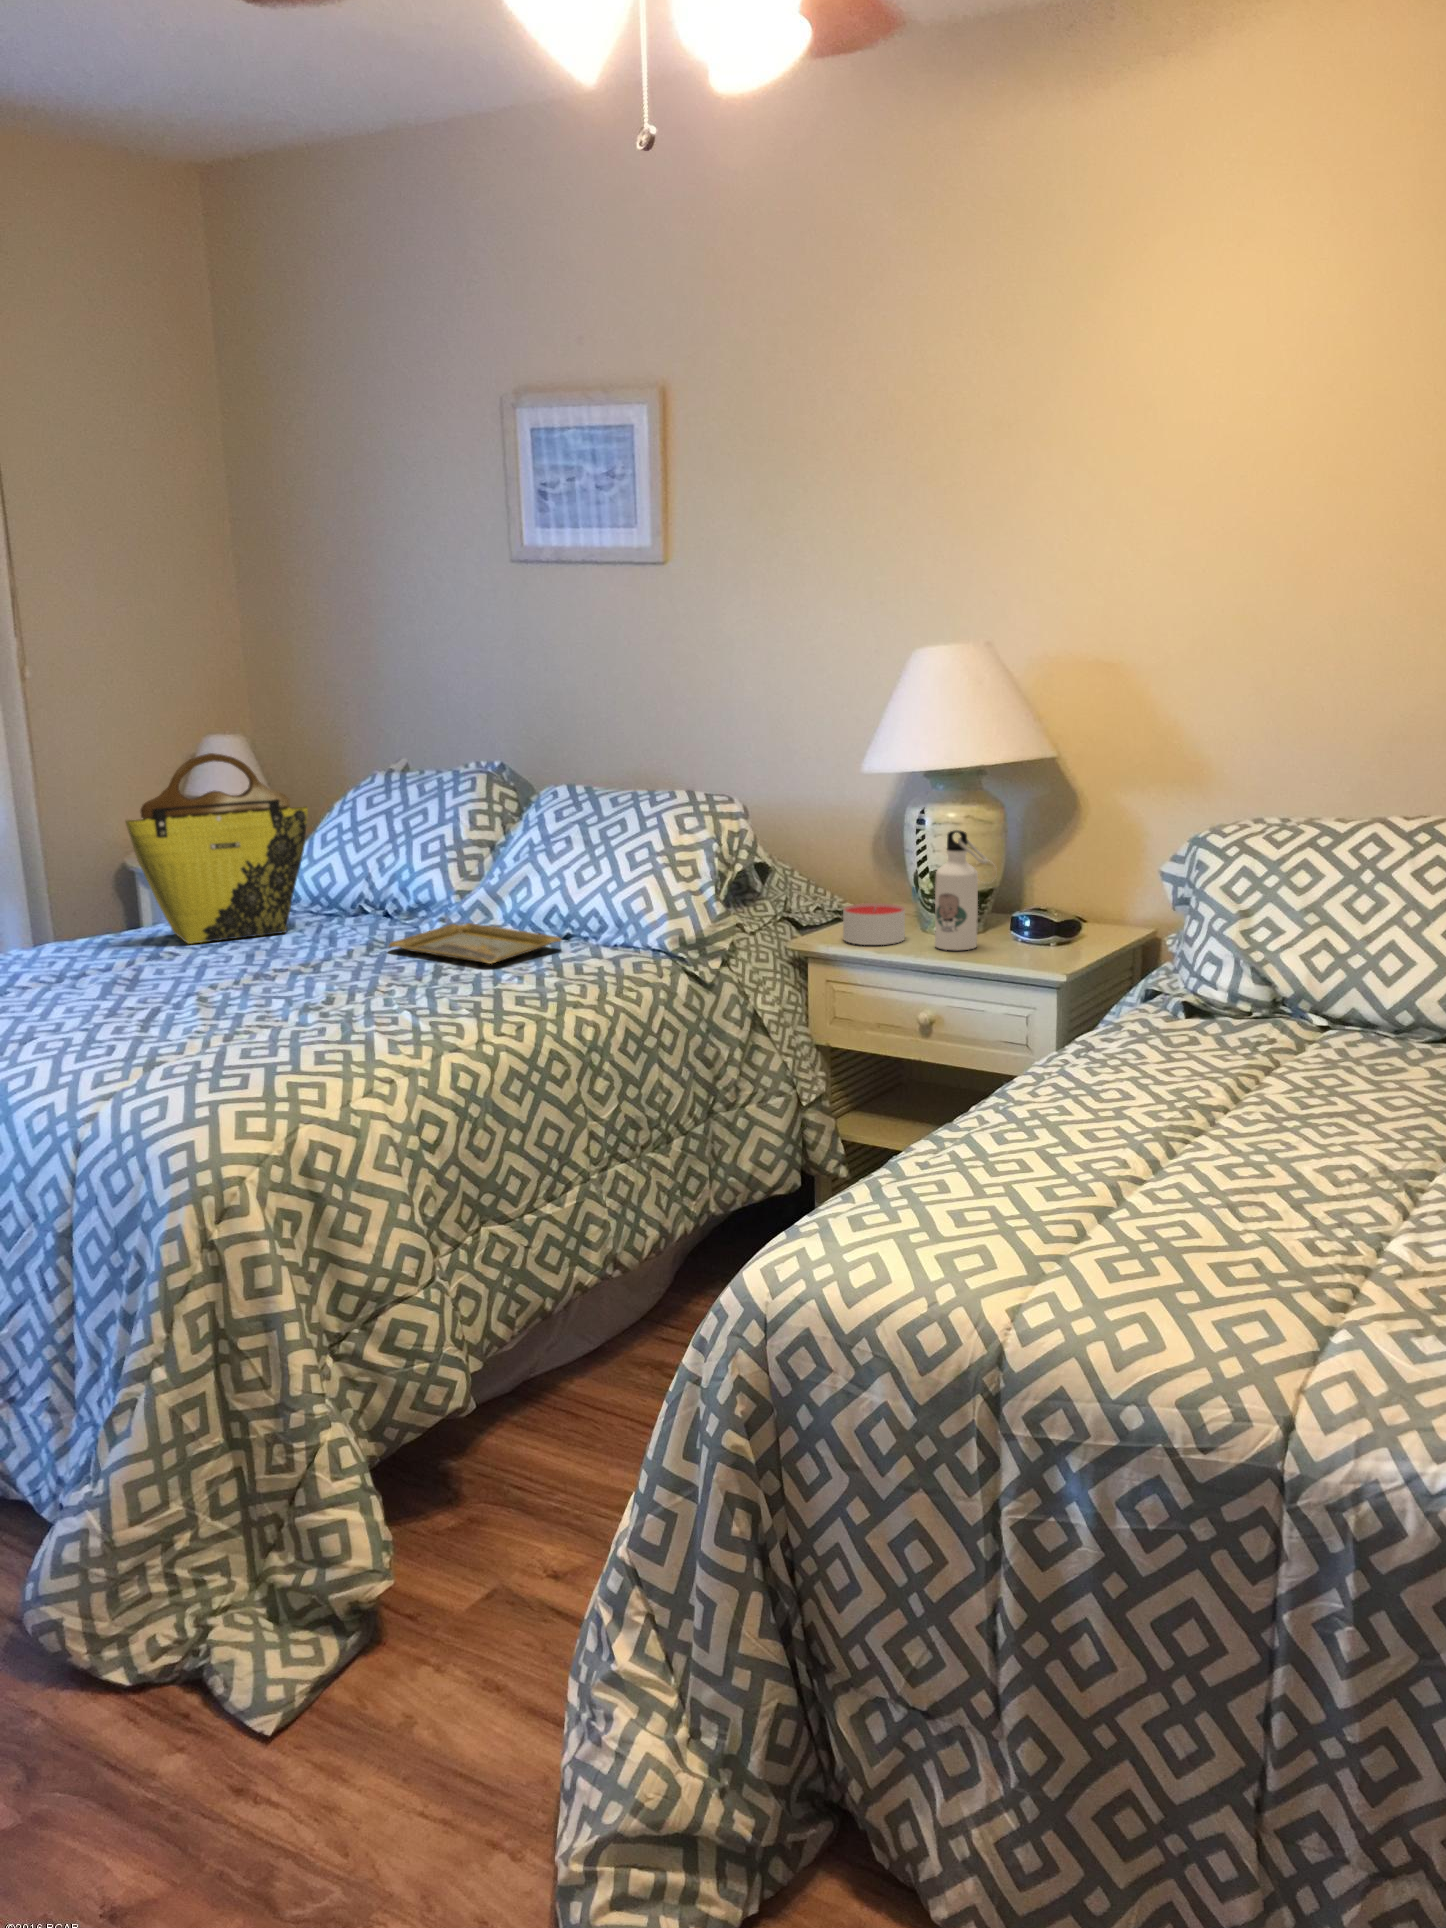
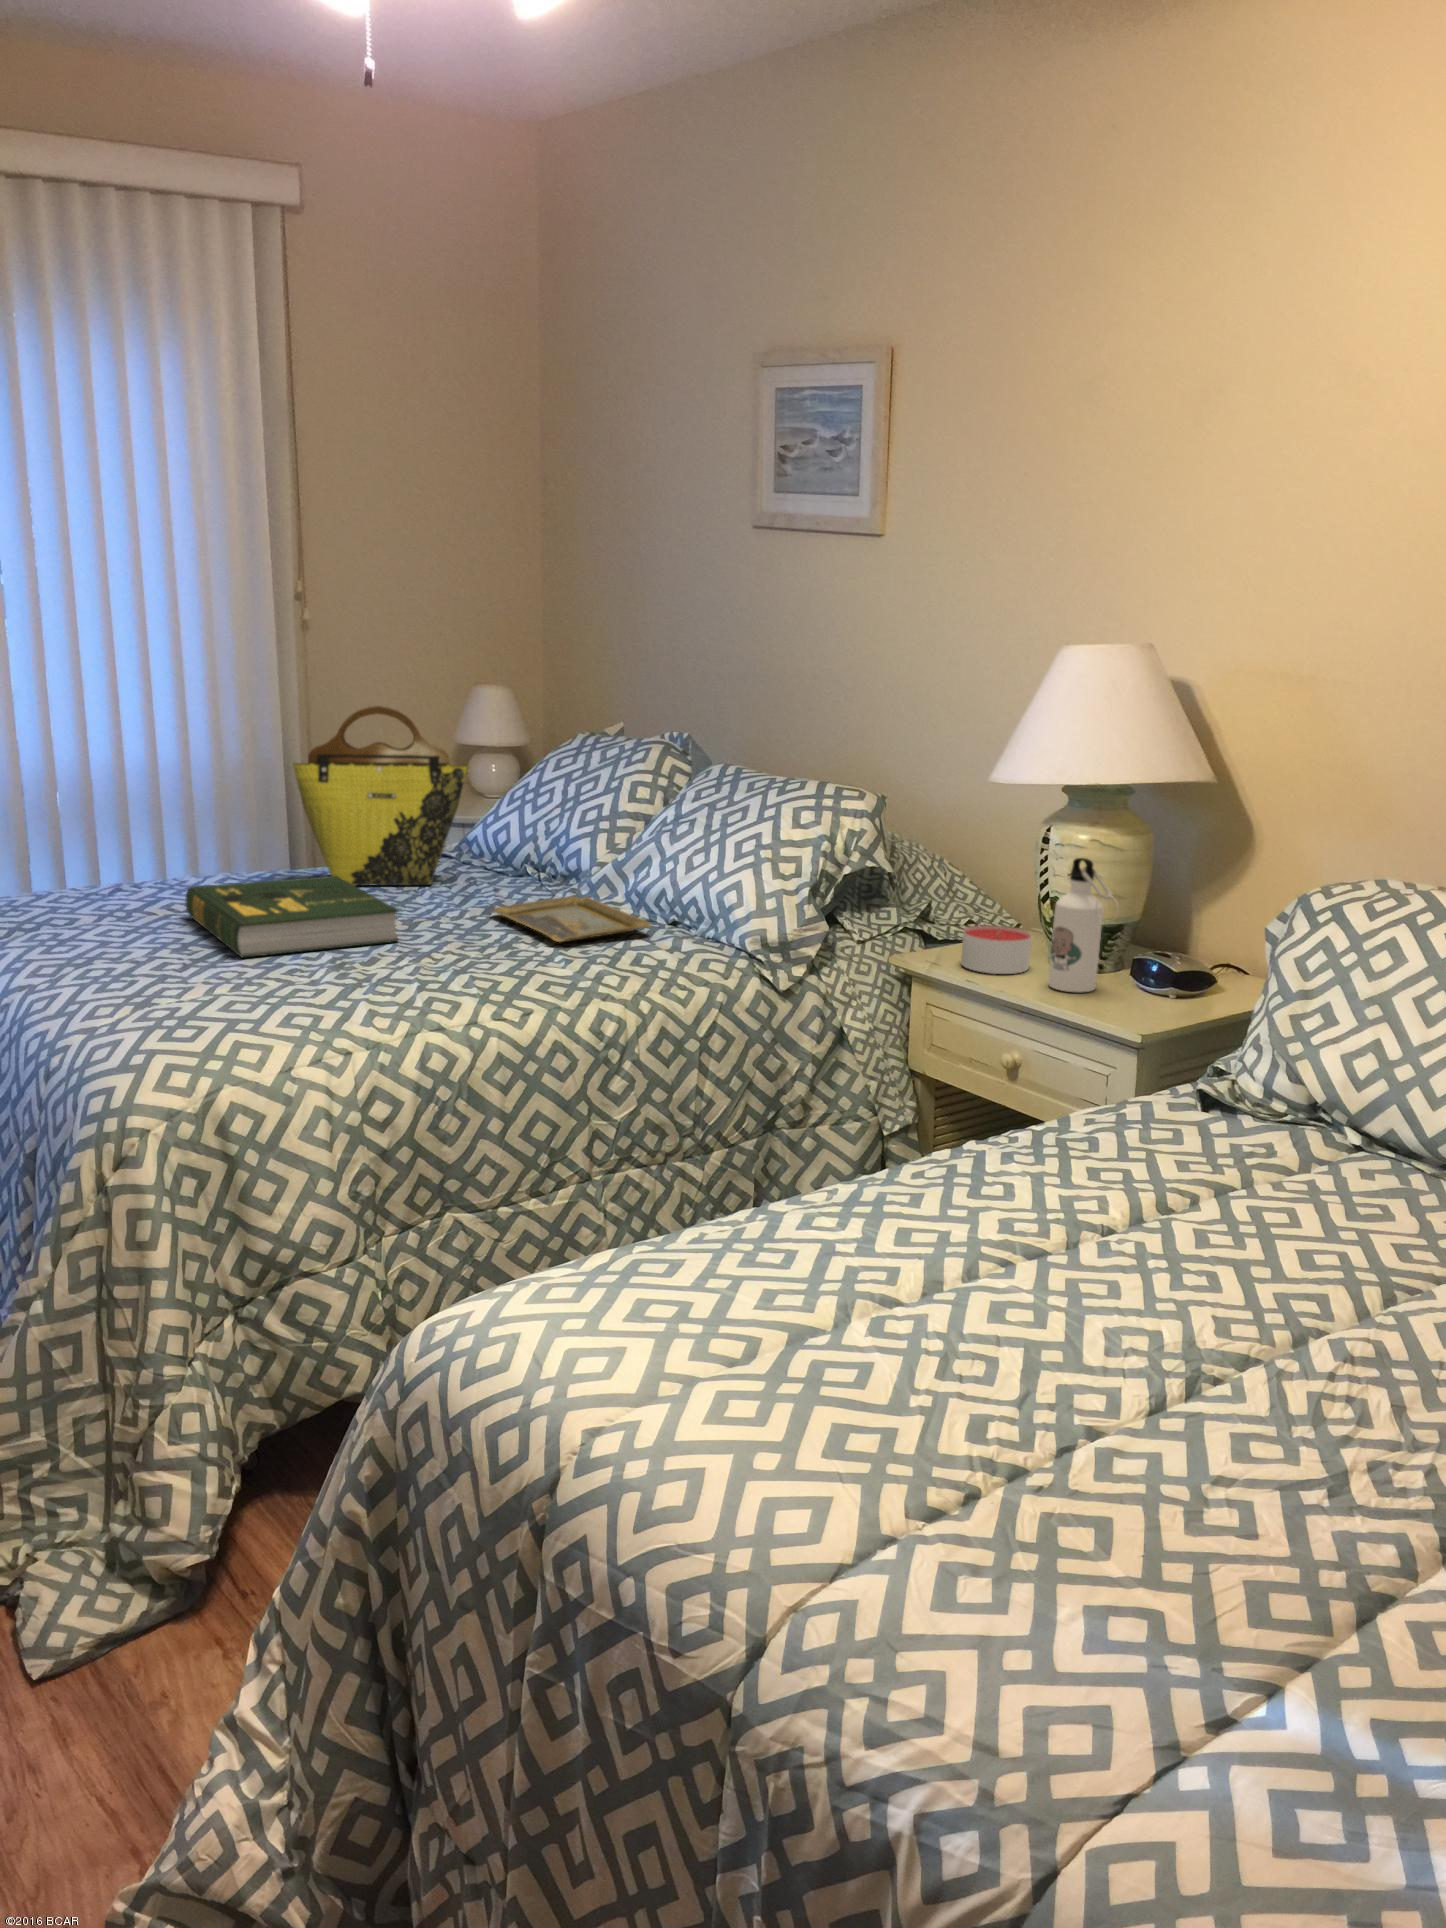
book: none [73,930,332,1015] -> present [185,876,399,958]

